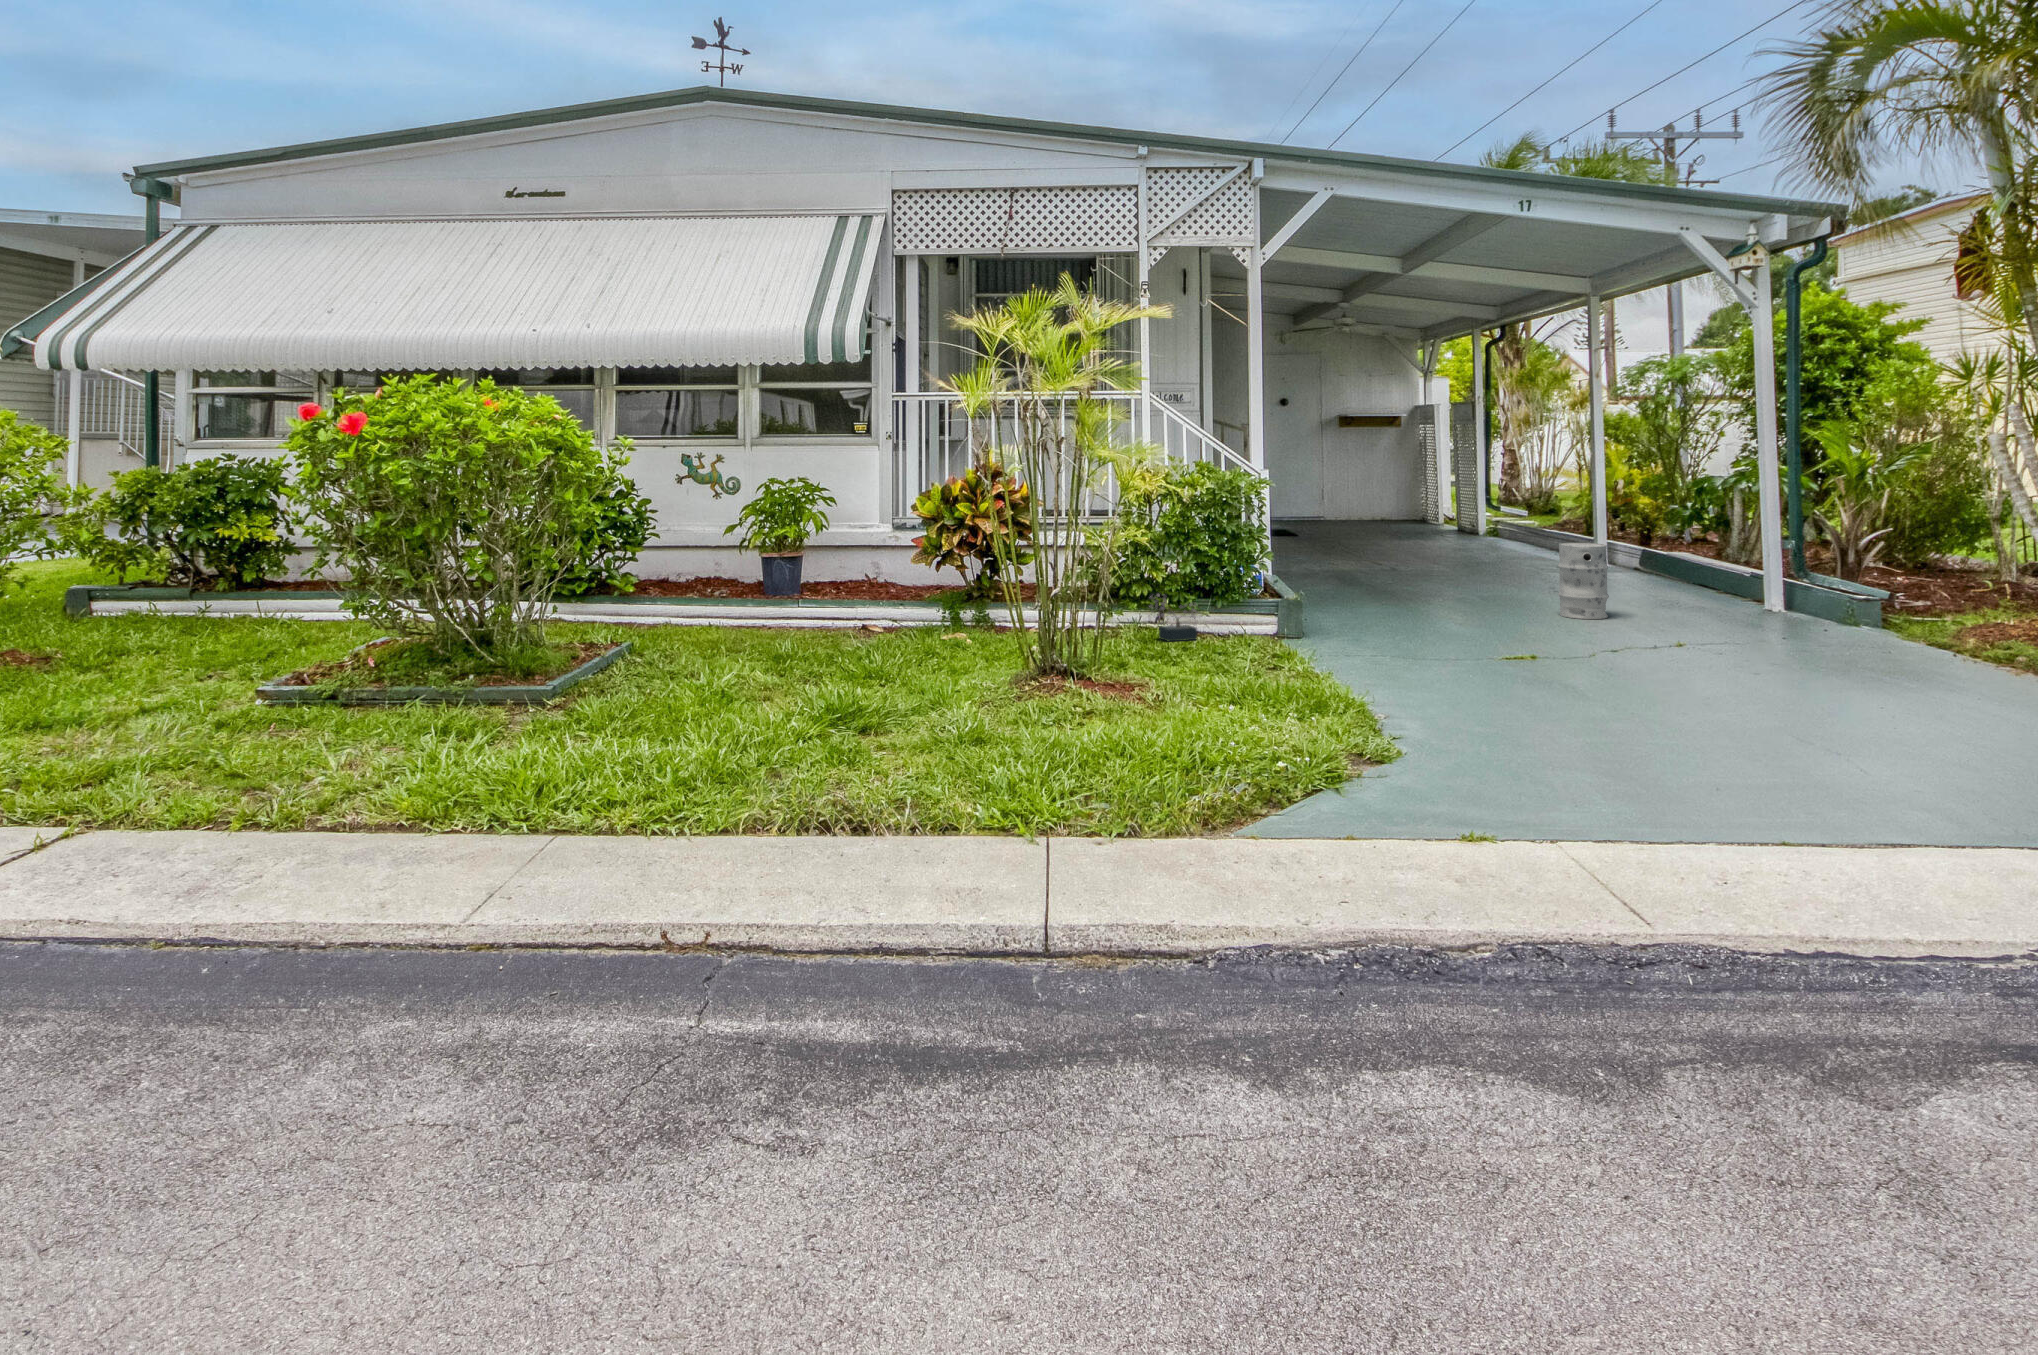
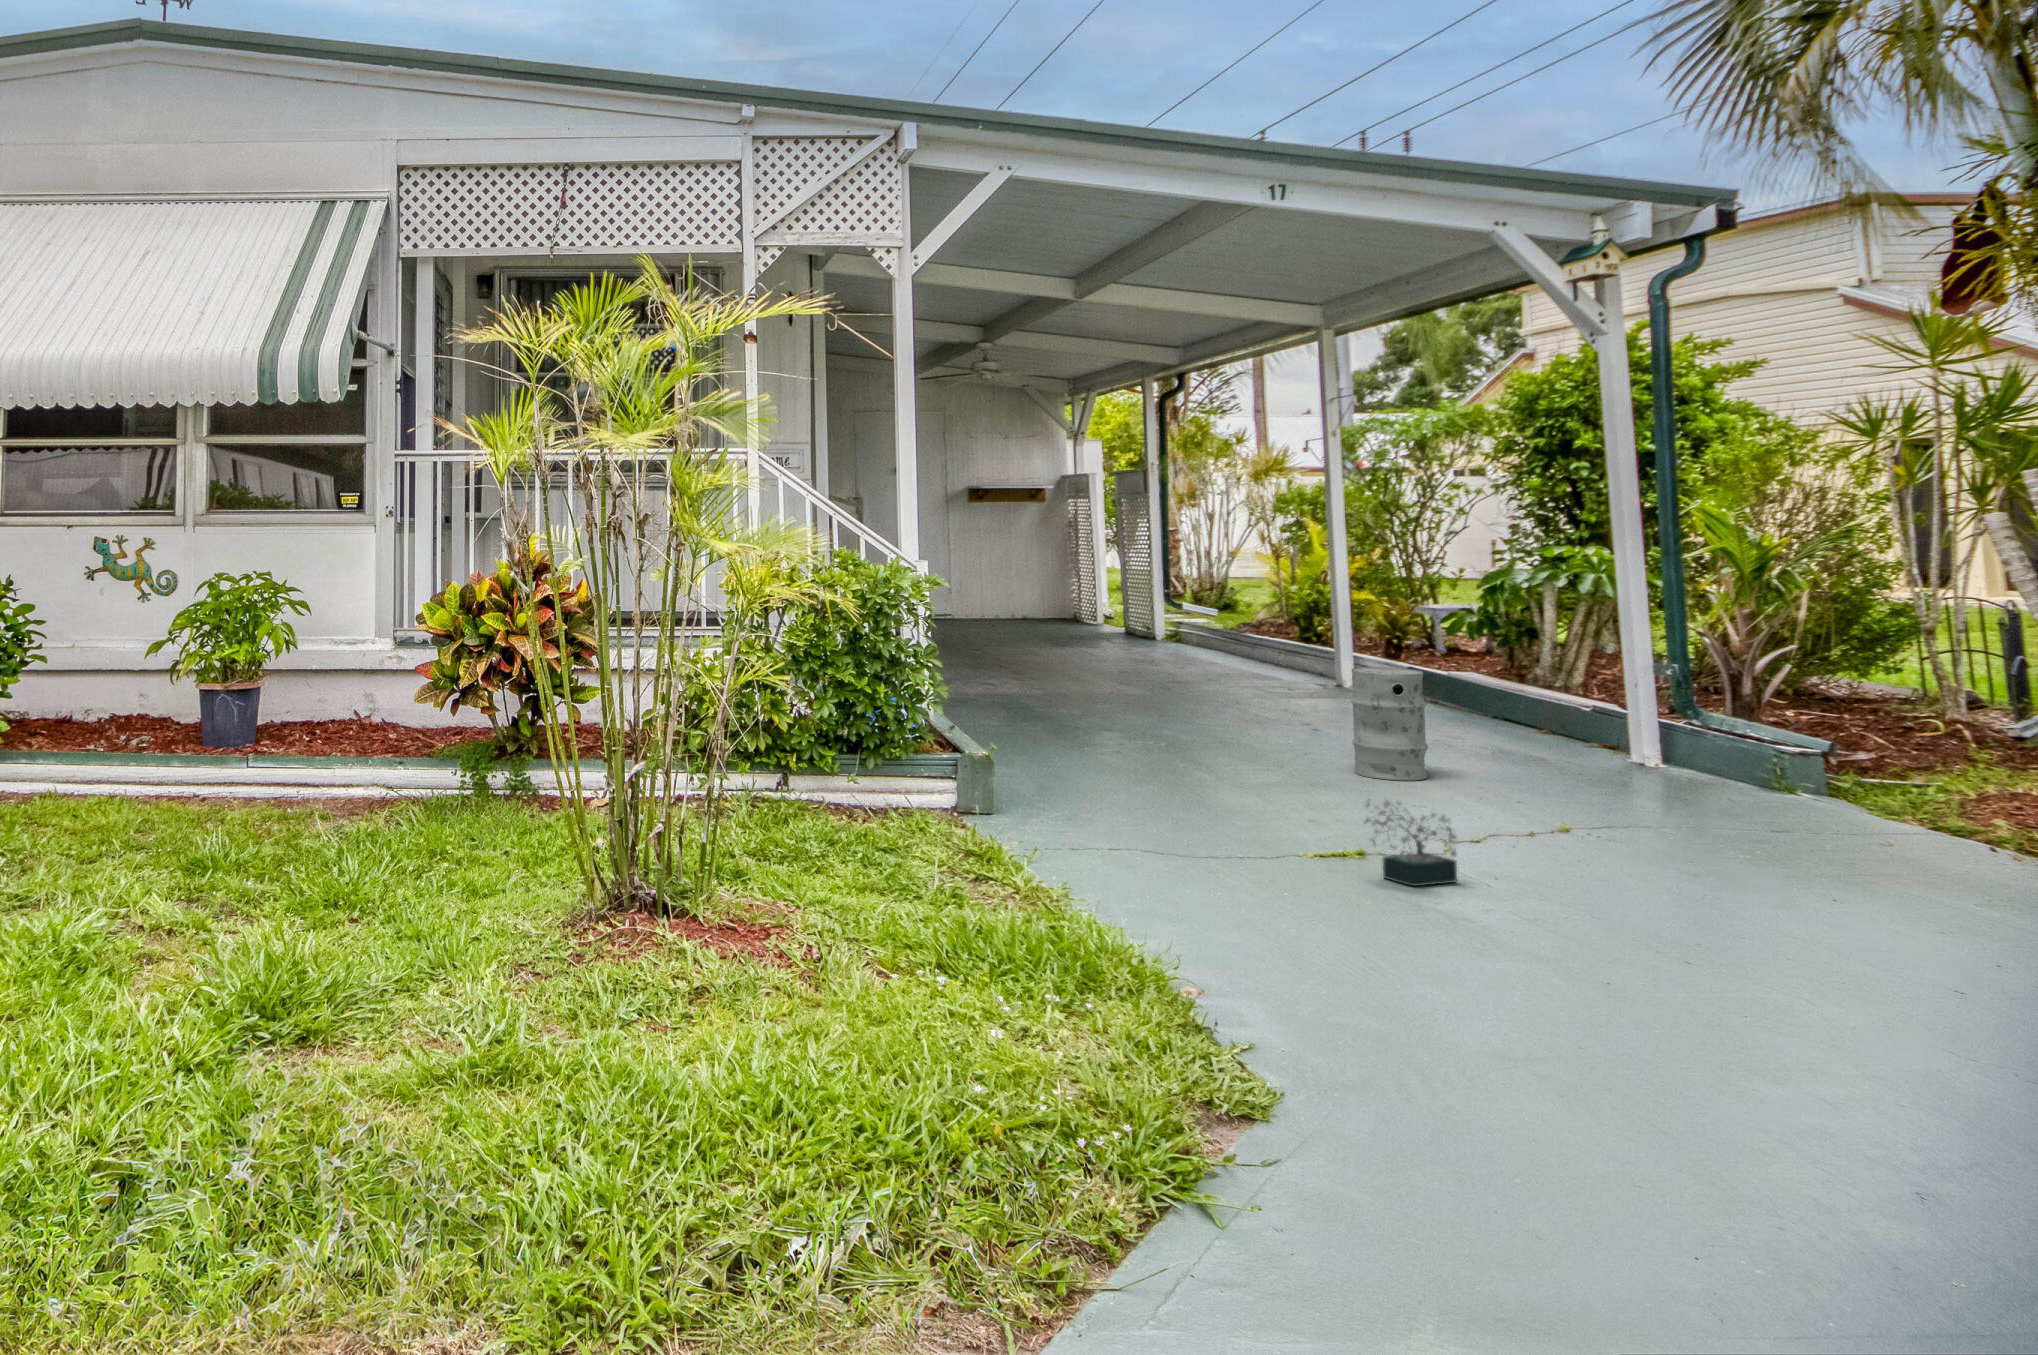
decorative plant: present [1149,595,1198,641] -> present [1364,799,1457,887]

